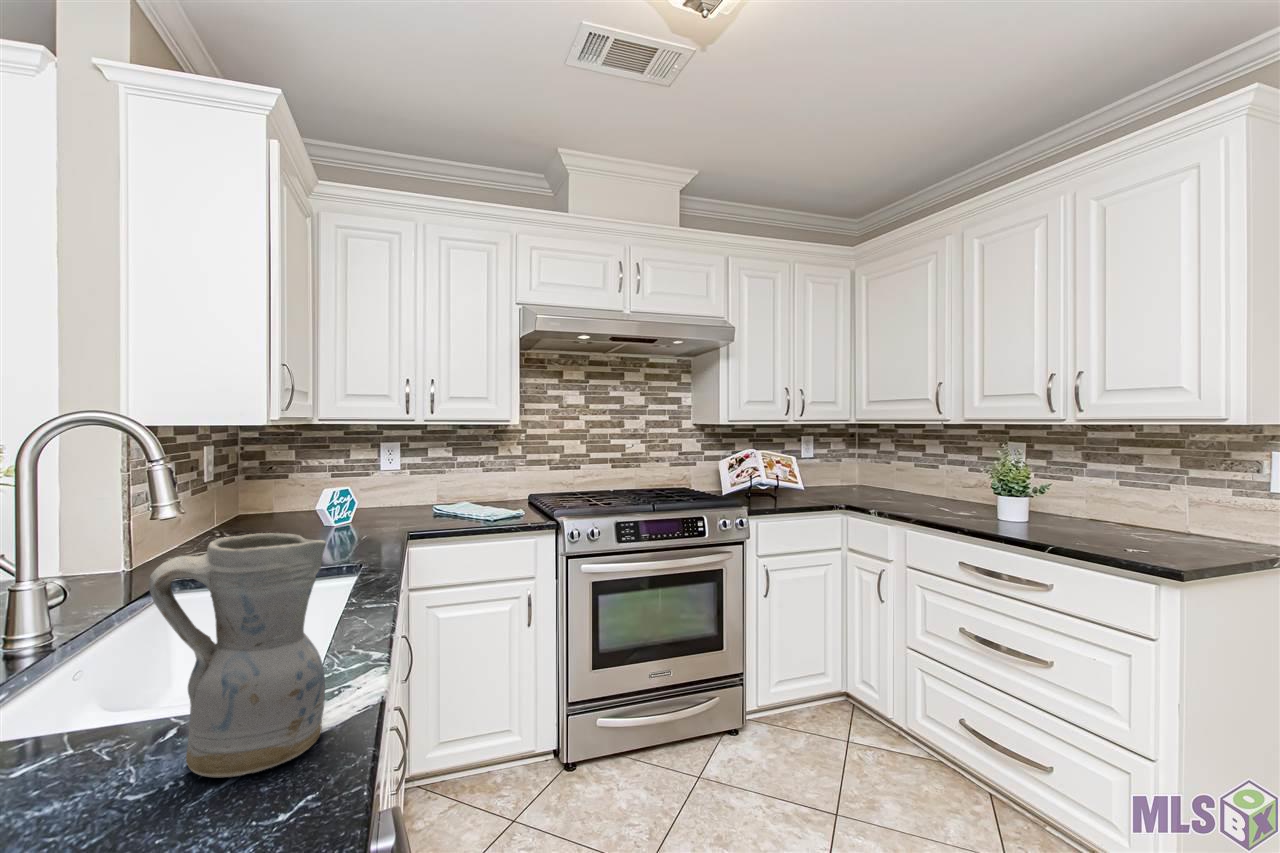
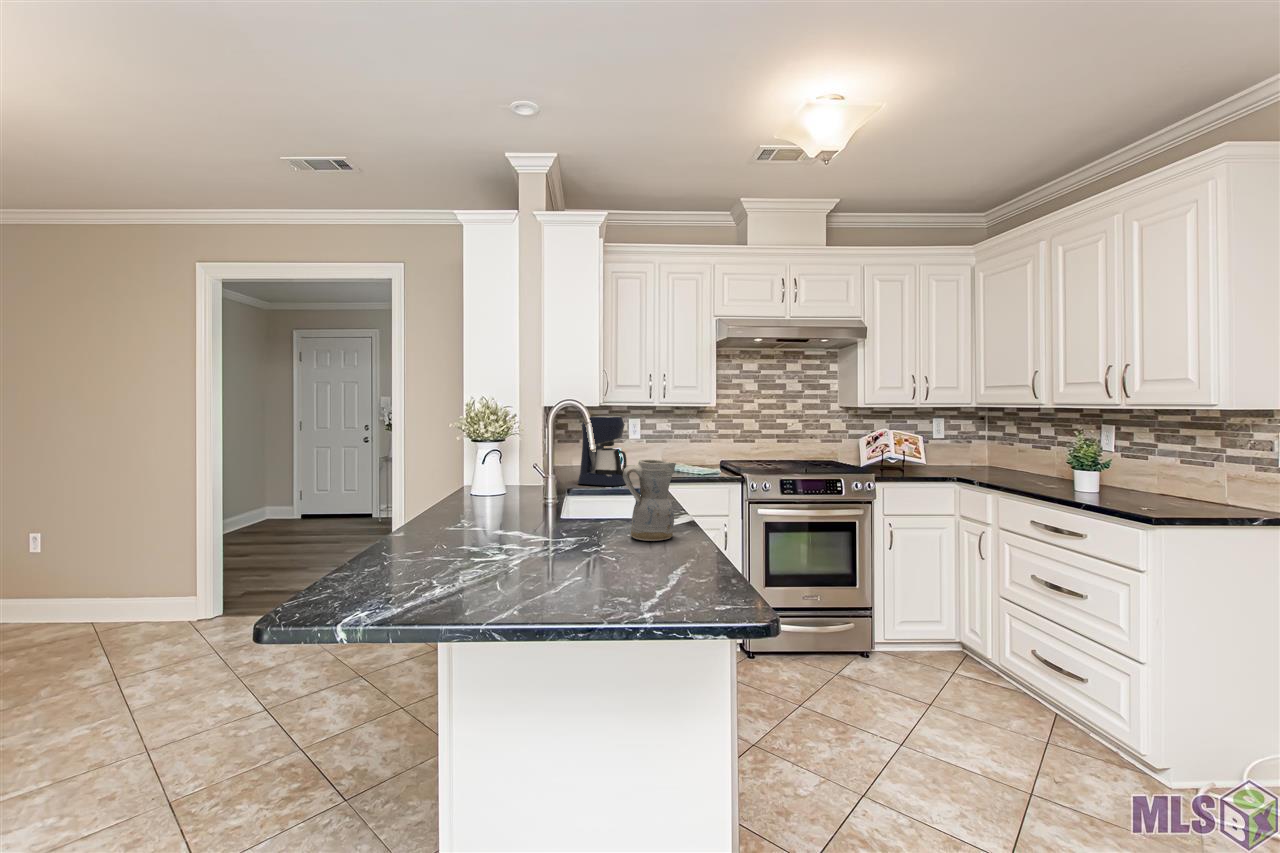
coffee maker: none [263,434,364,556] -> present [578,416,627,486]

